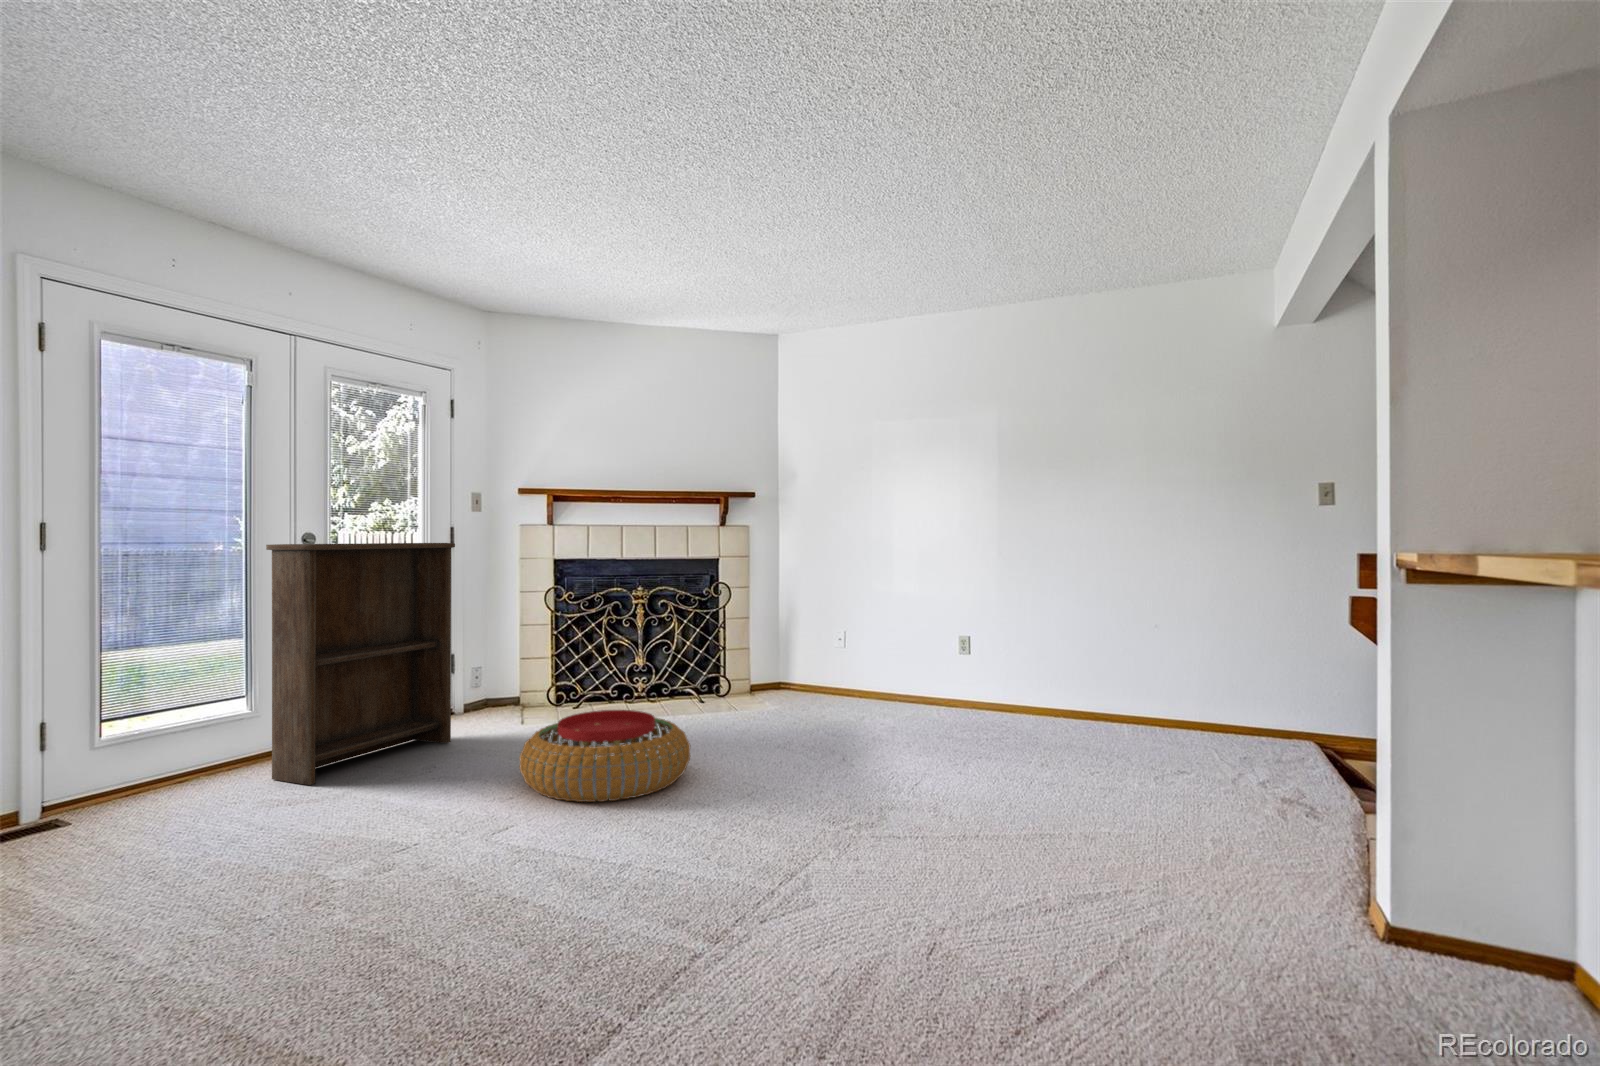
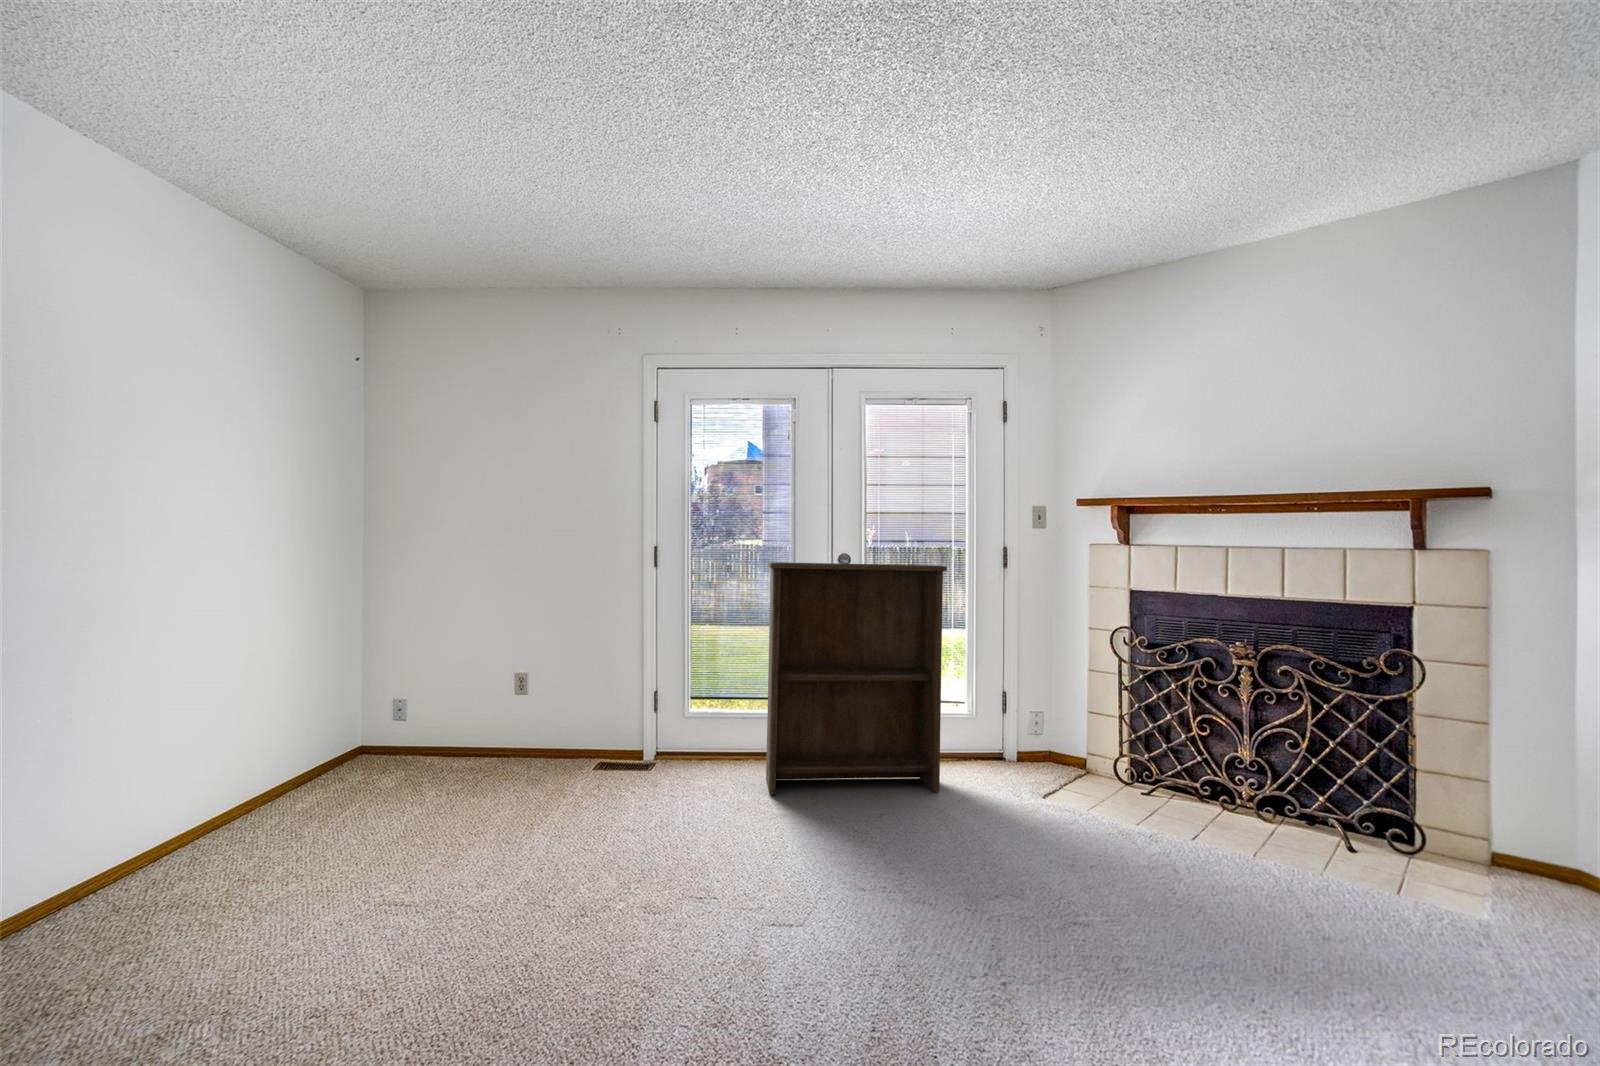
pouf: present [519,710,690,802] -> none [859,808,1116,983]

